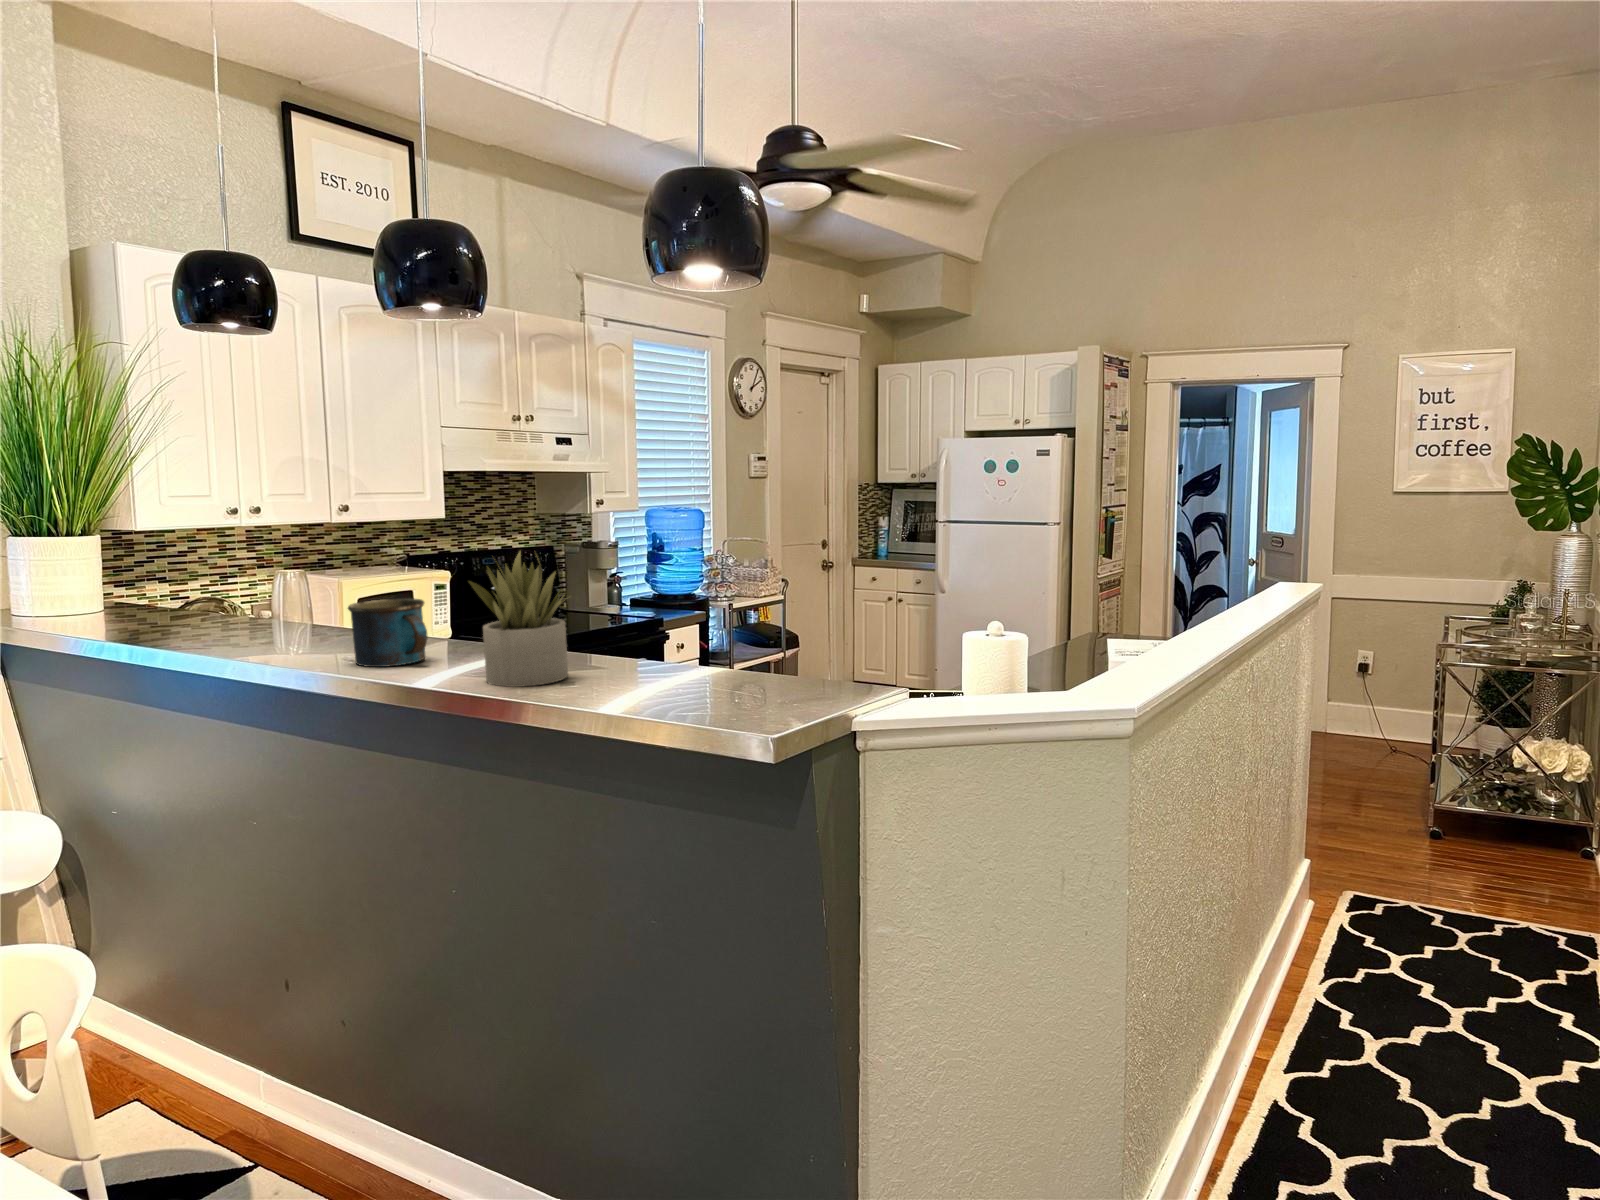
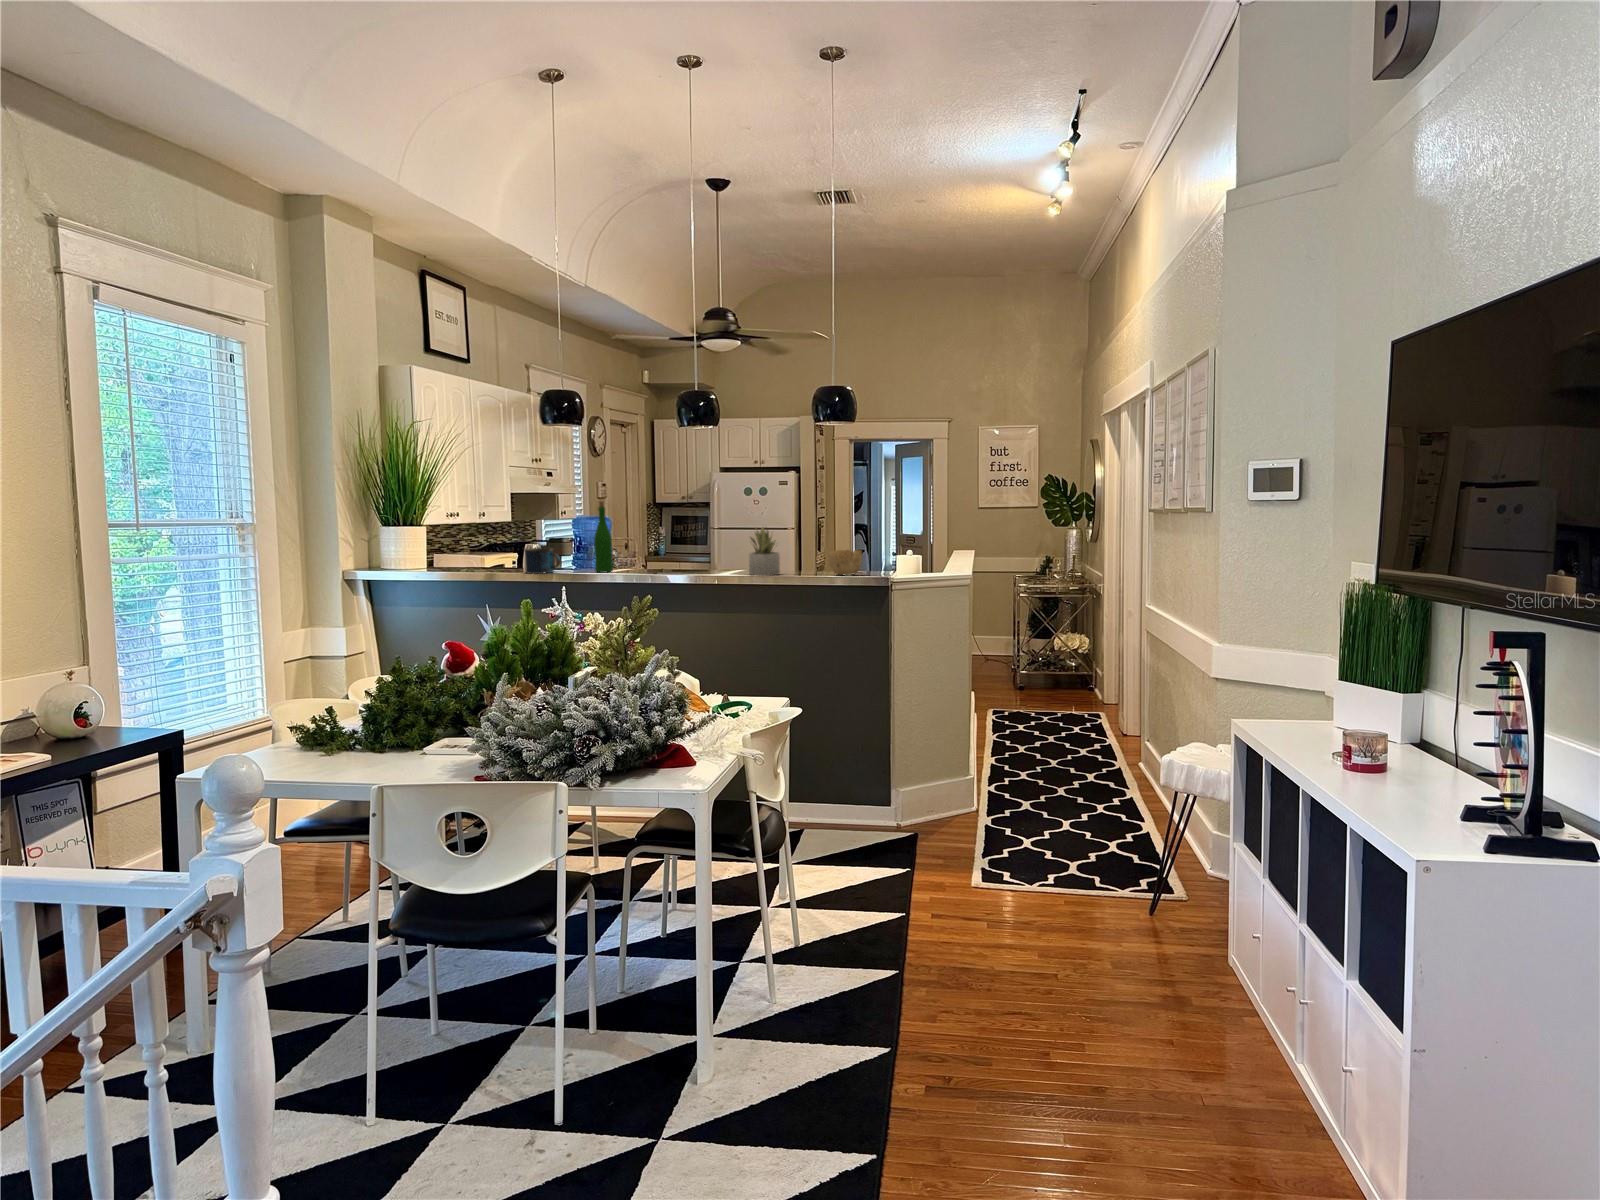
wine bottle: none [263,486,312,643] -> present [594,501,613,573]
mug: present [348,598,428,667] -> present [524,547,560,574]
bowl: none [651,625,748,702] -> present [829,550,862,575]

